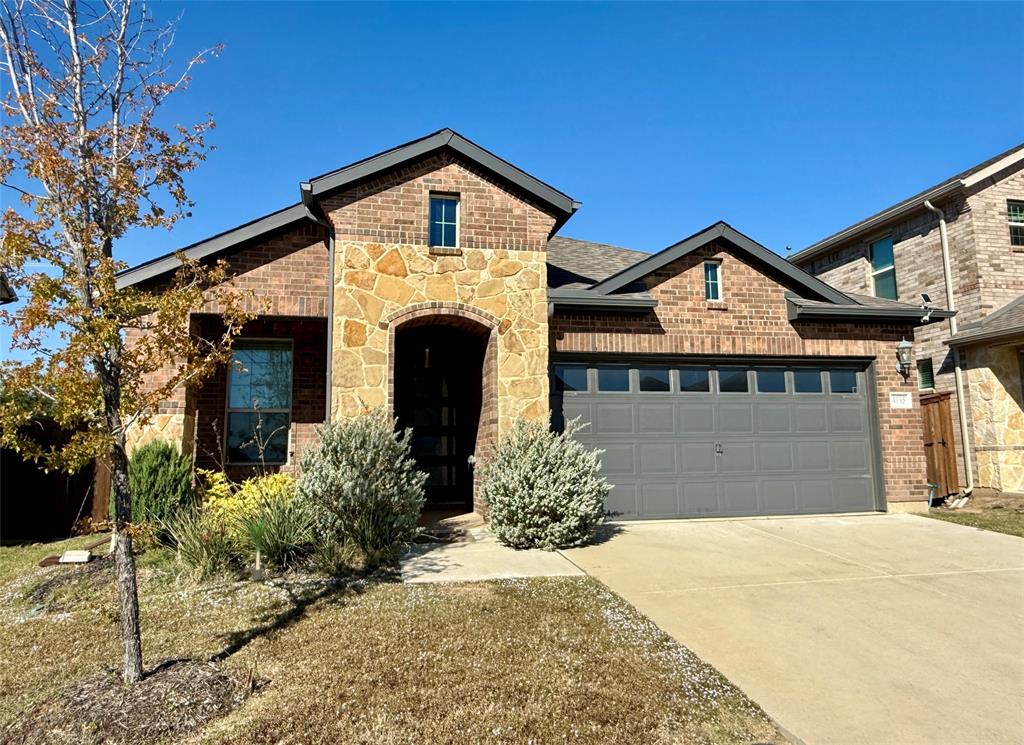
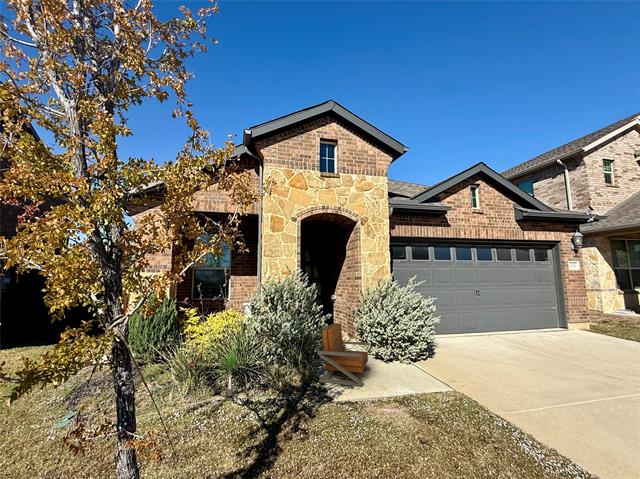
lounge chair: none [393,486,487,570] -> present [317,323,370,386]

